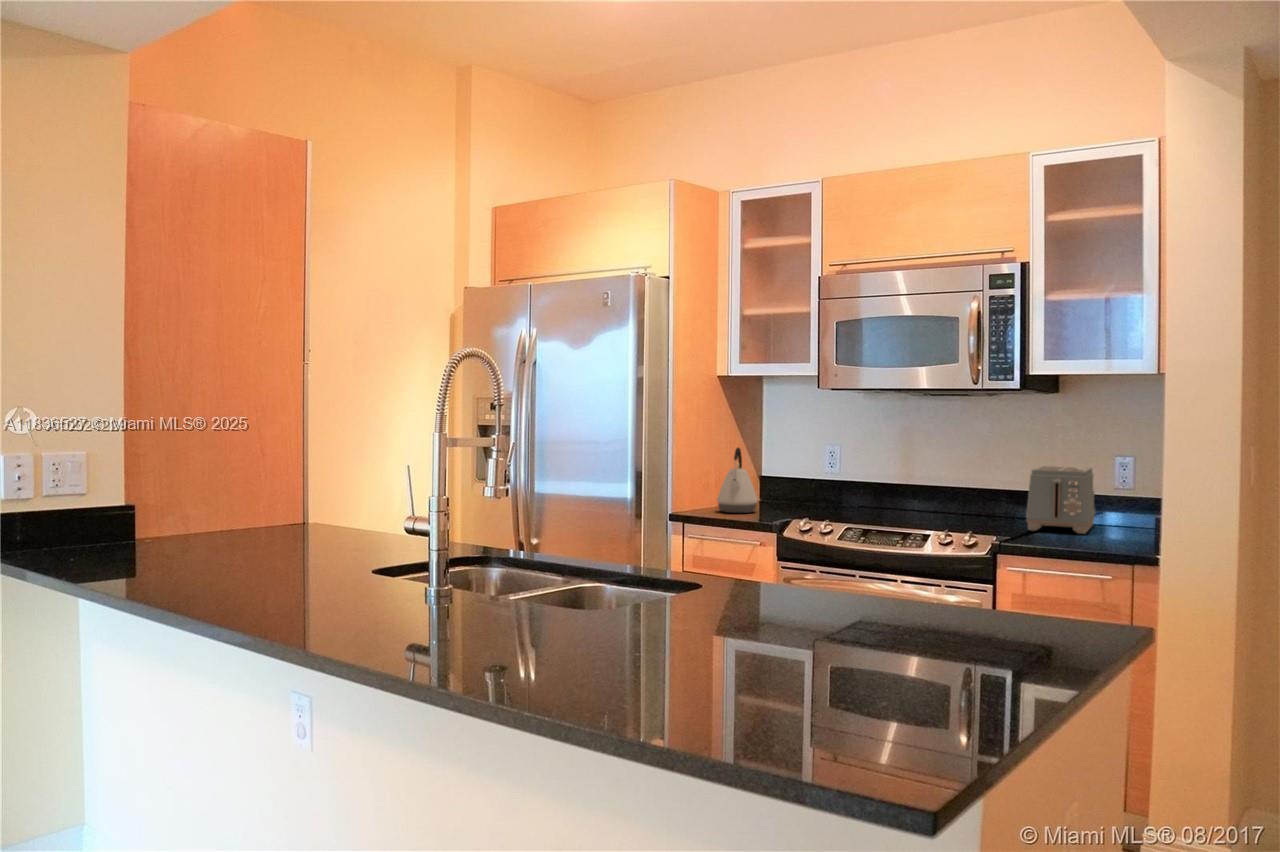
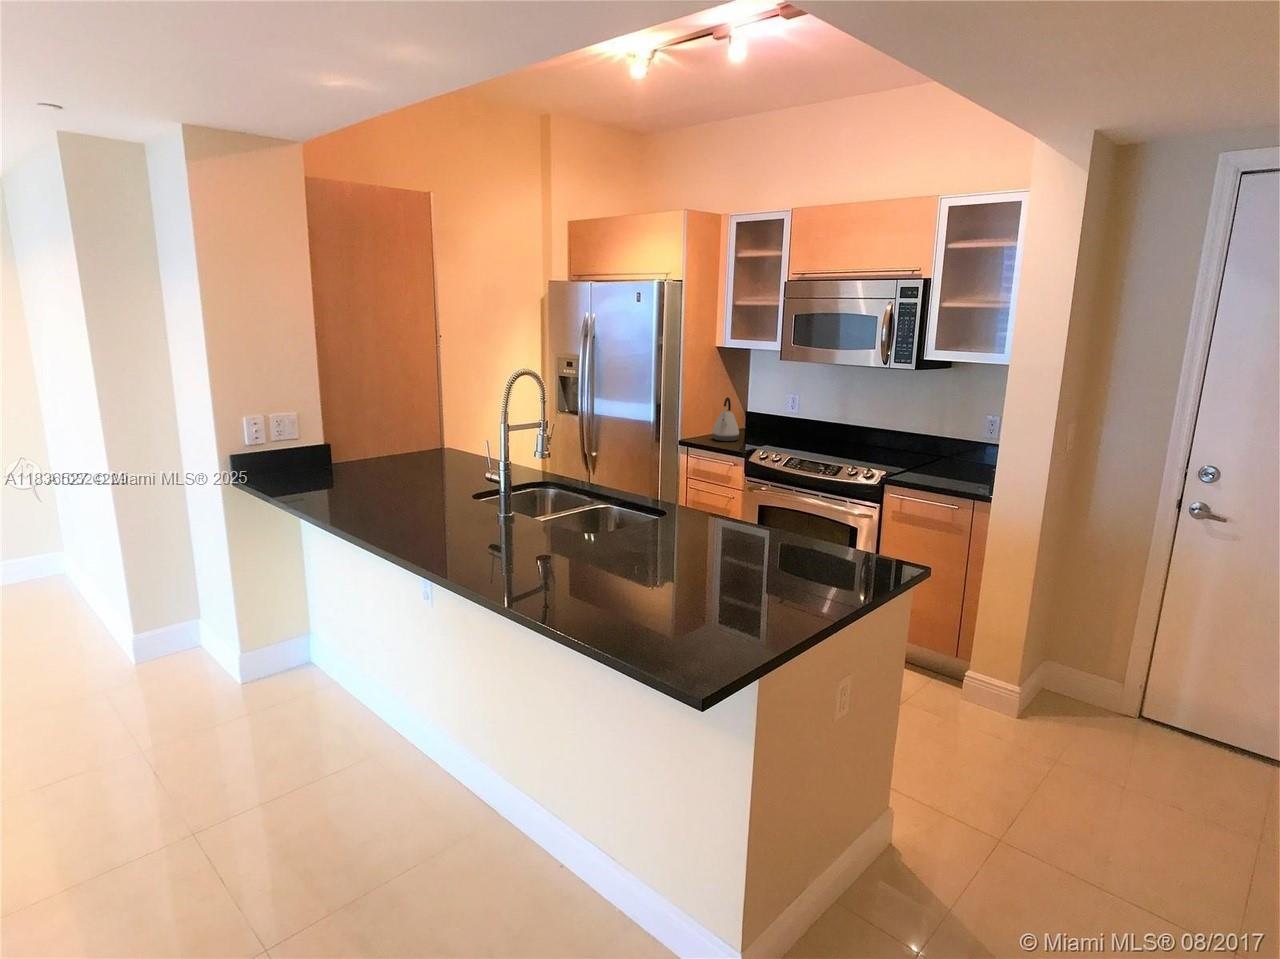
toaster: present [1026,466,1095,534] -> none [914,418,968,470]

